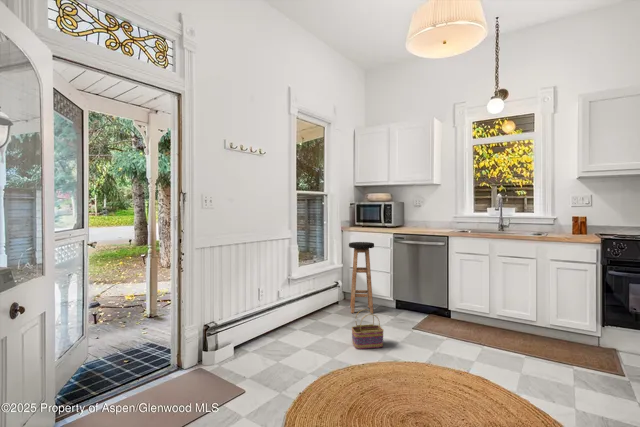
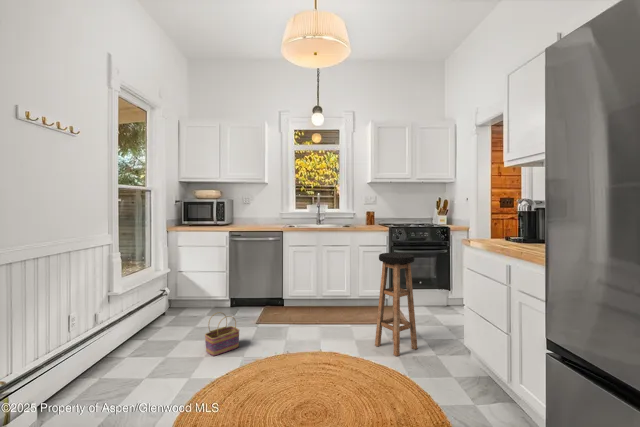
bar stool: present [349,242,374,313] -> present [375,253,417,356]

